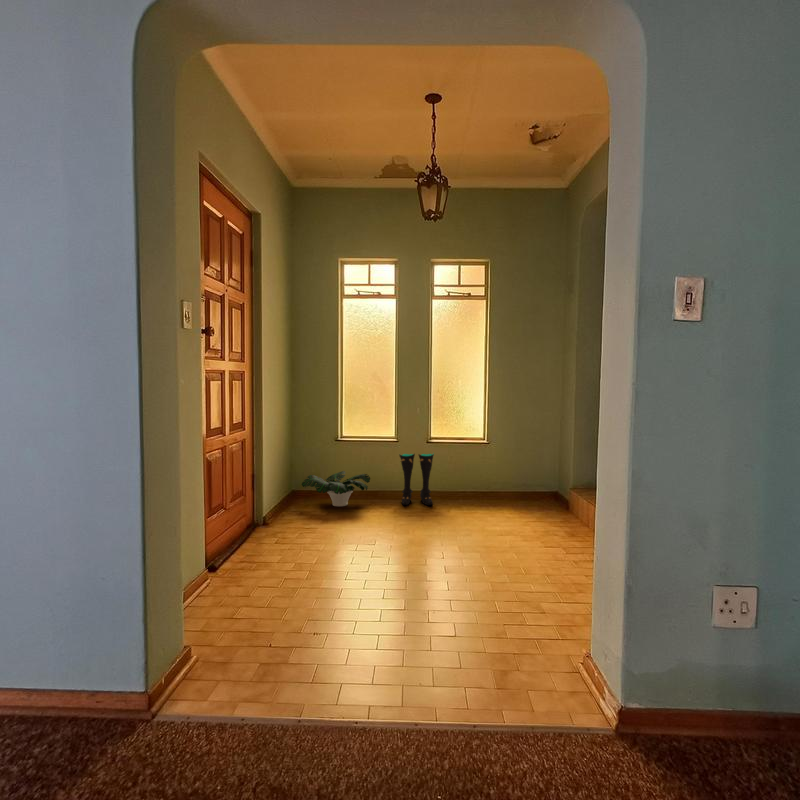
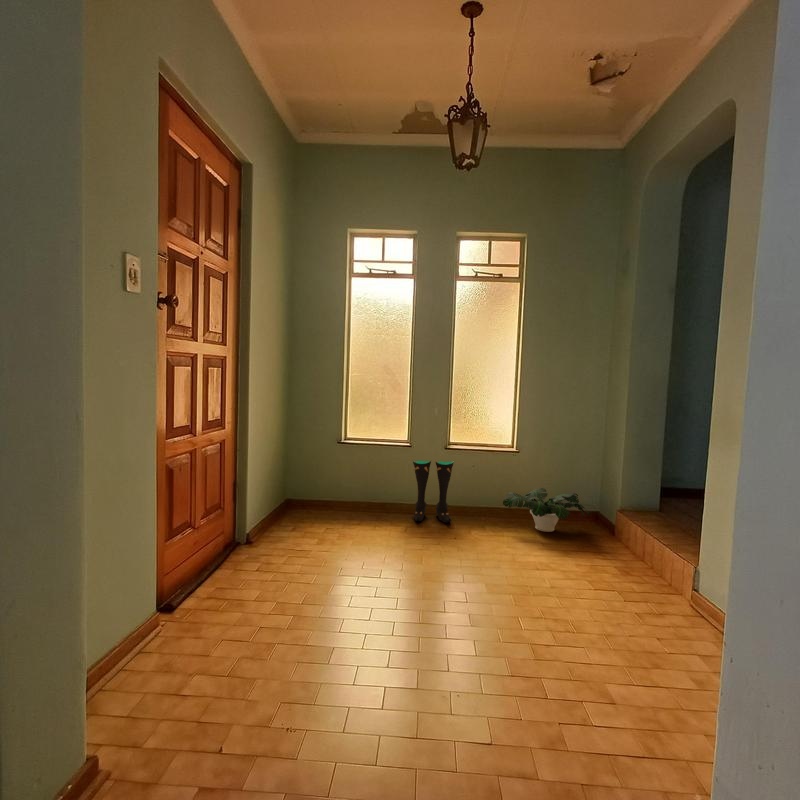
potted plant: present [302,471,370,506] -> present [503,488,590,532]

